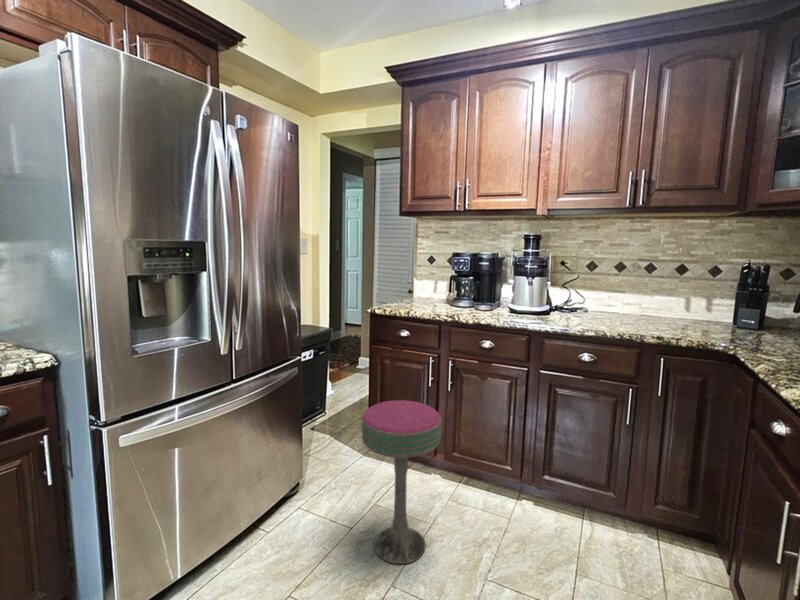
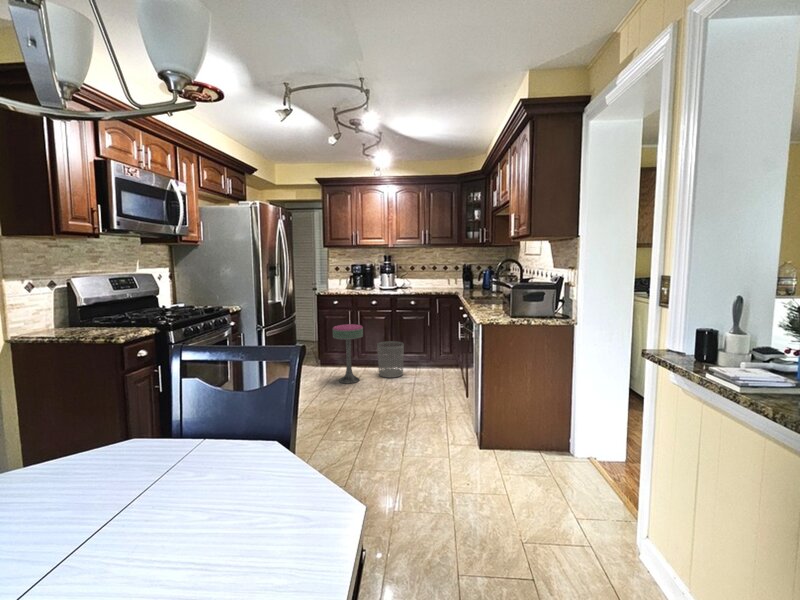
waste bin: none [481,450,554,565] -> present [377,341,404,378]

